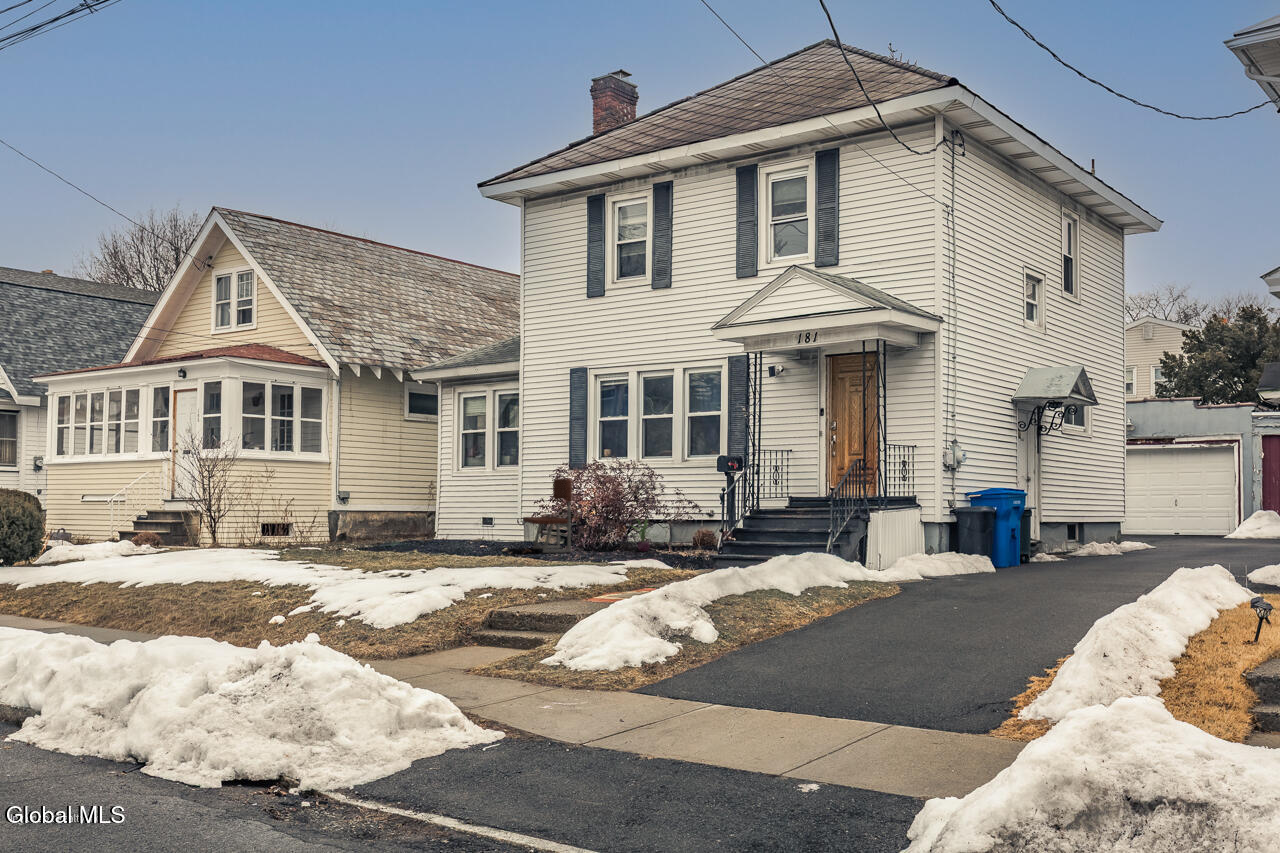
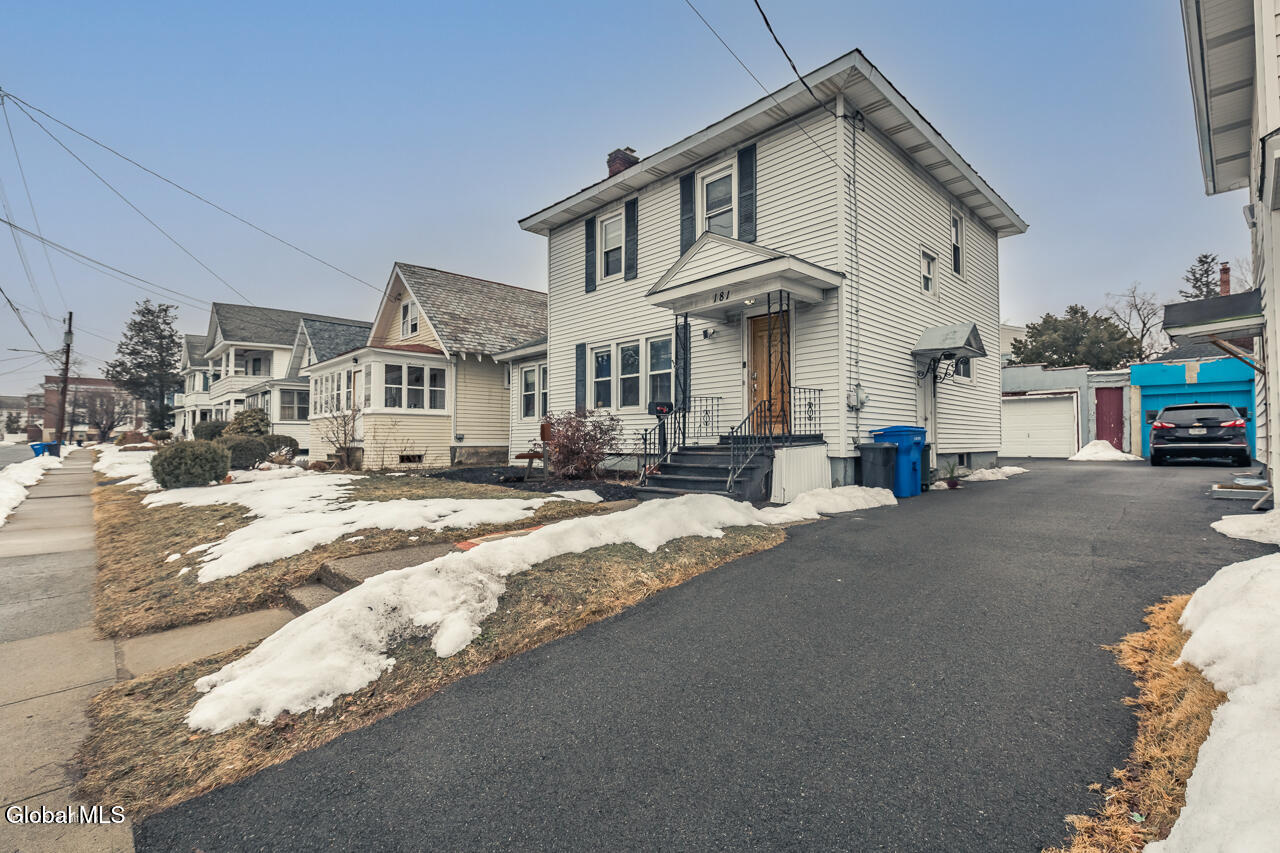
decorative plant: present [636,520,649,551] -> present [944,461,958,489]

